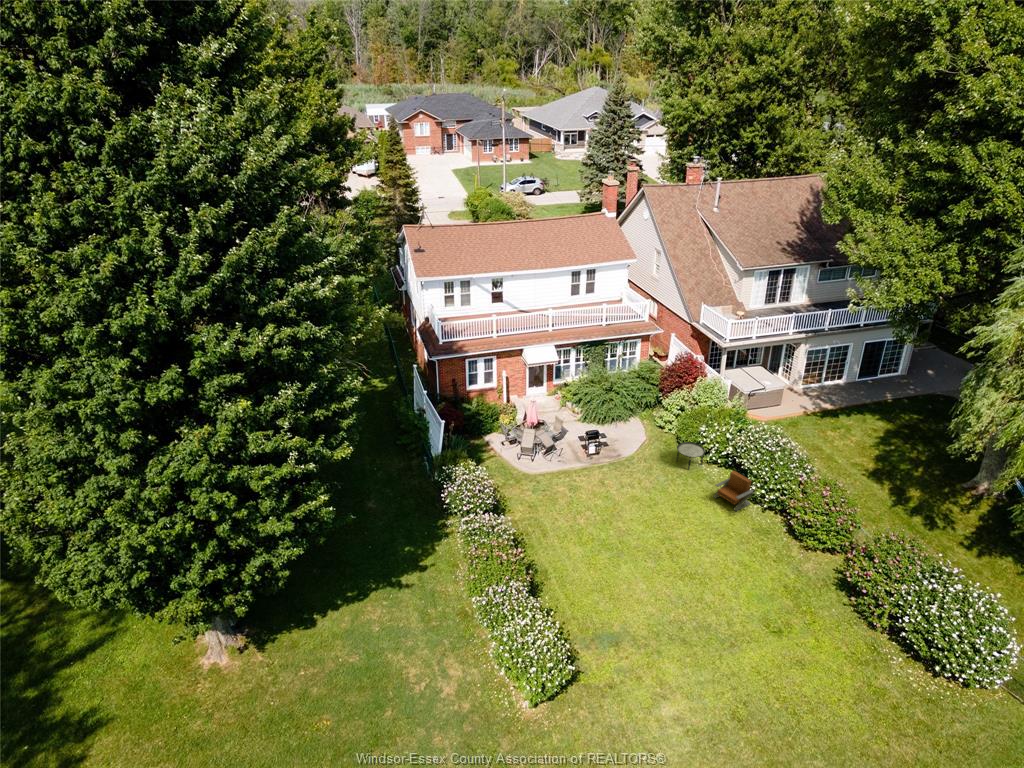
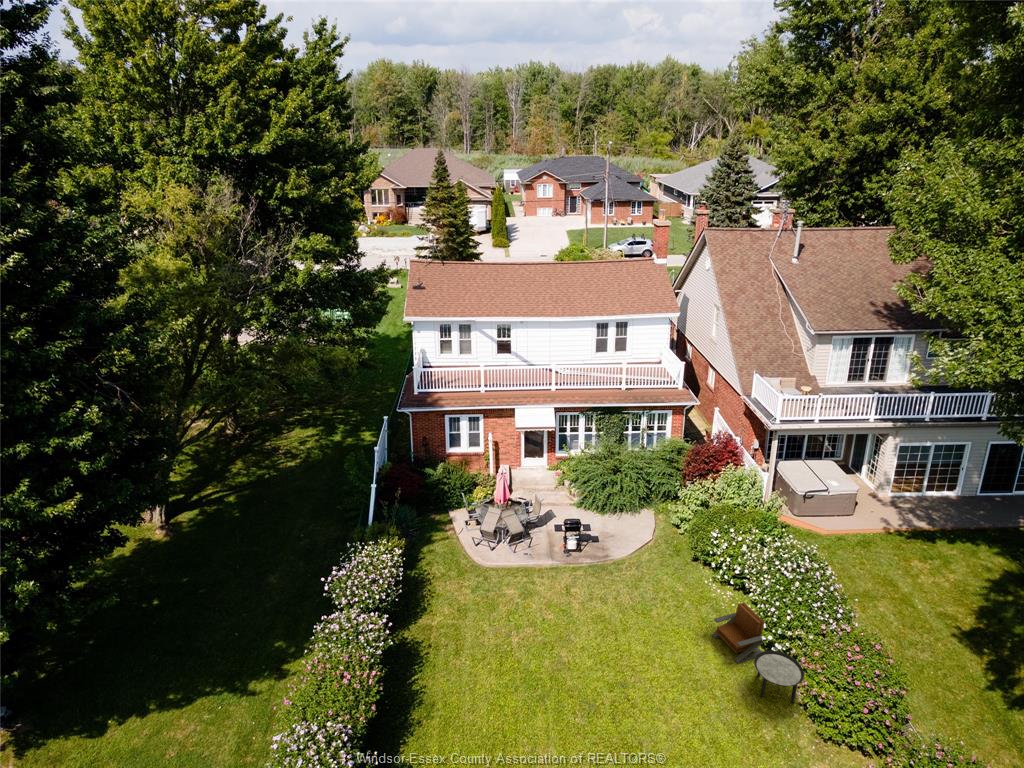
round table: present [676,442,705,469] -> present [754,650,804,704]

